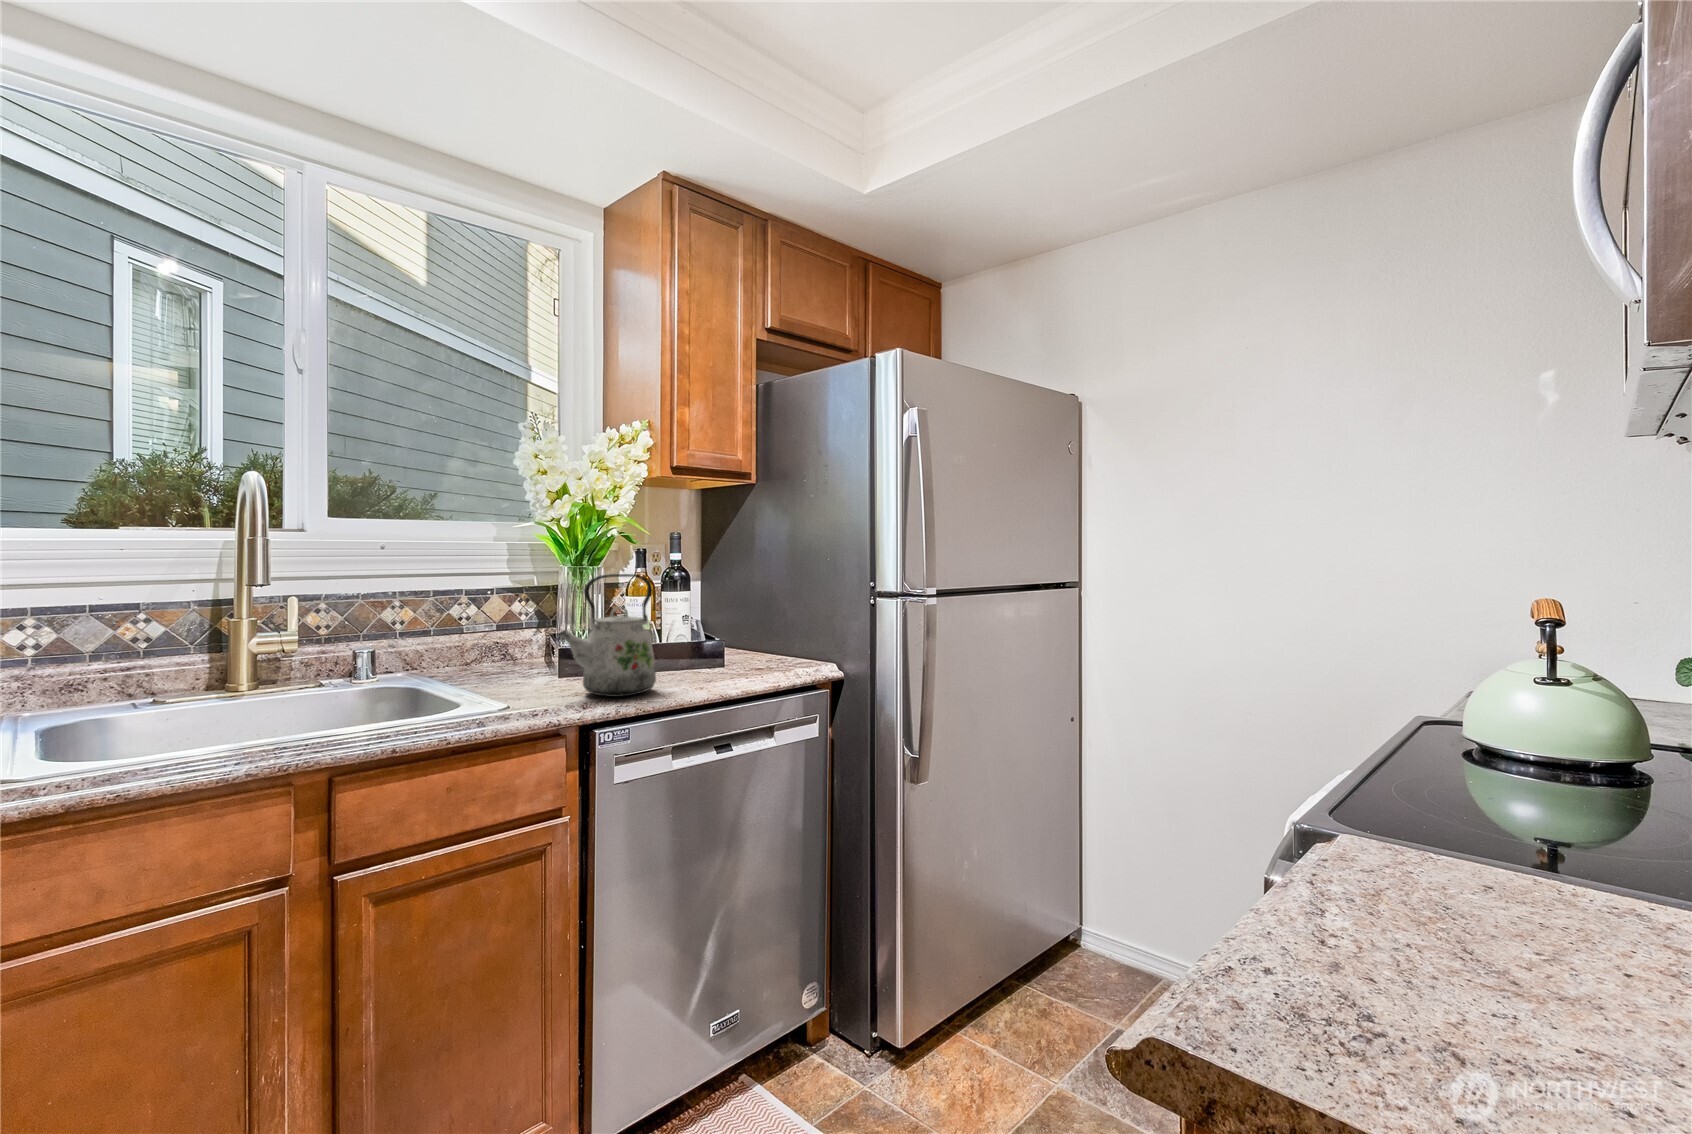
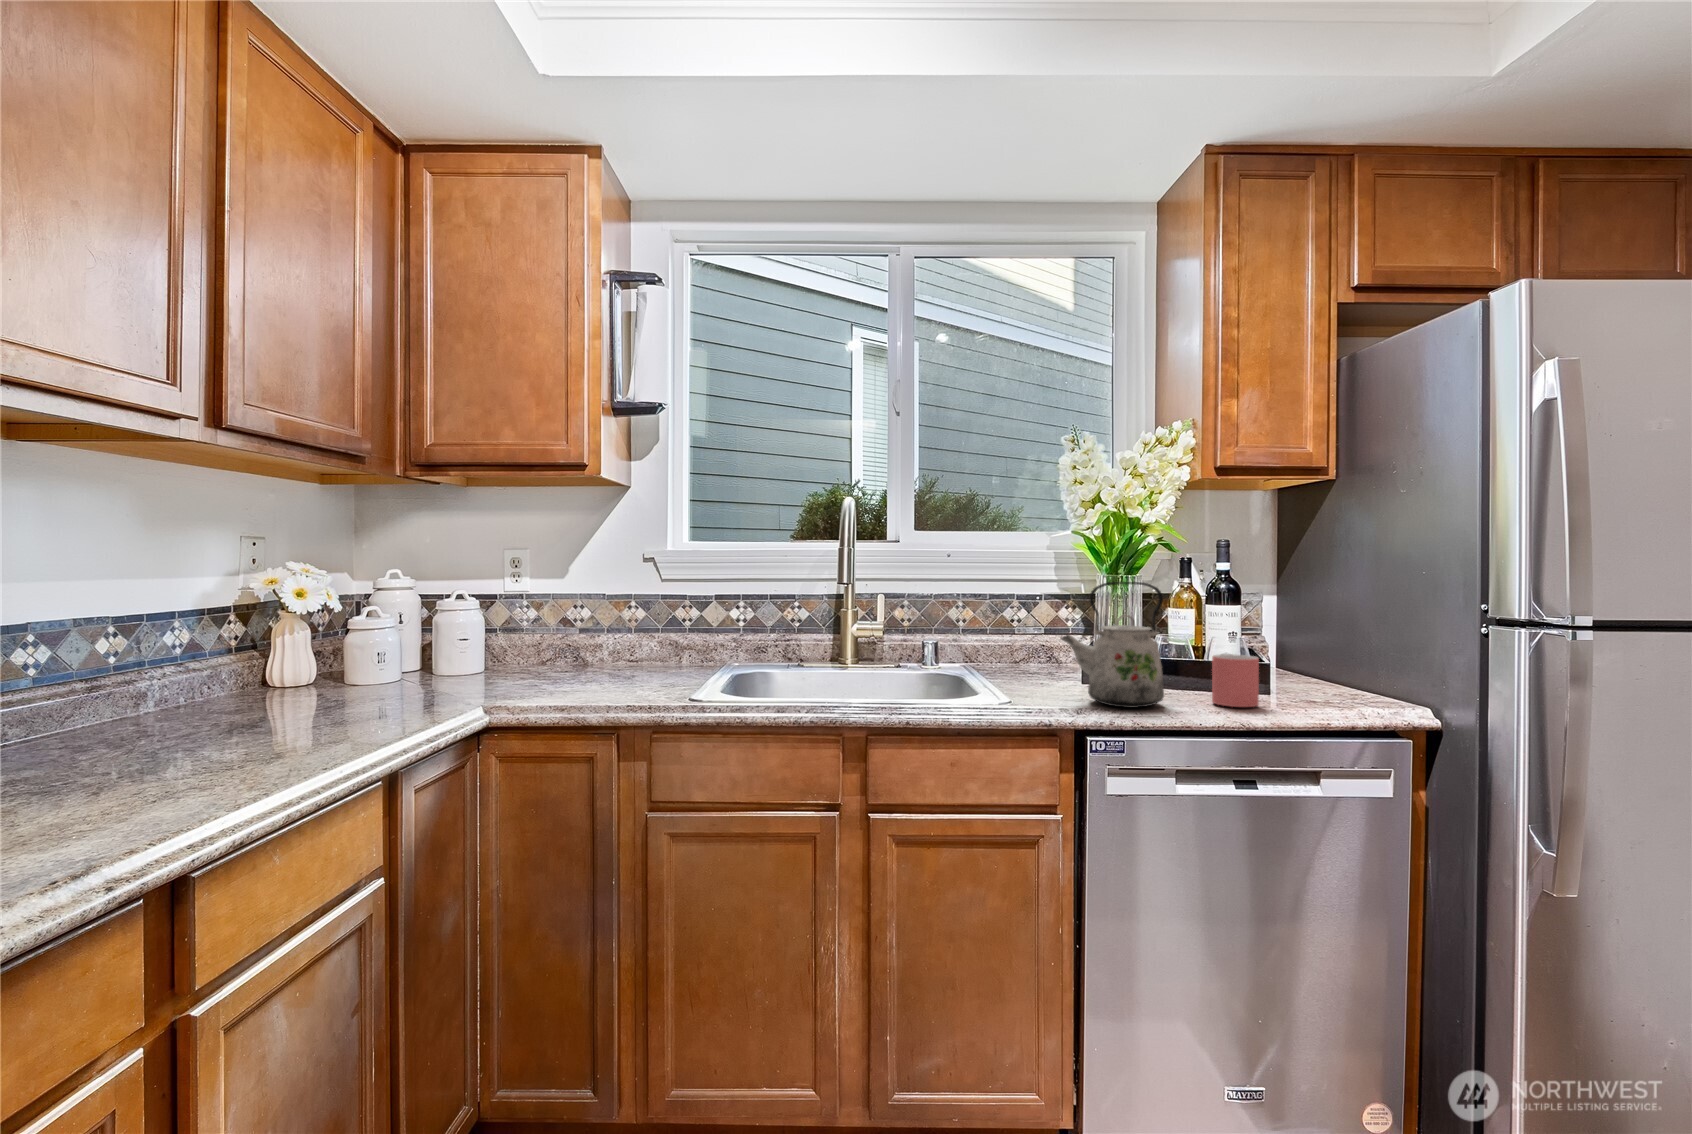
mug: none [690,636,727,682] -> present [1212,654,1259,707]

